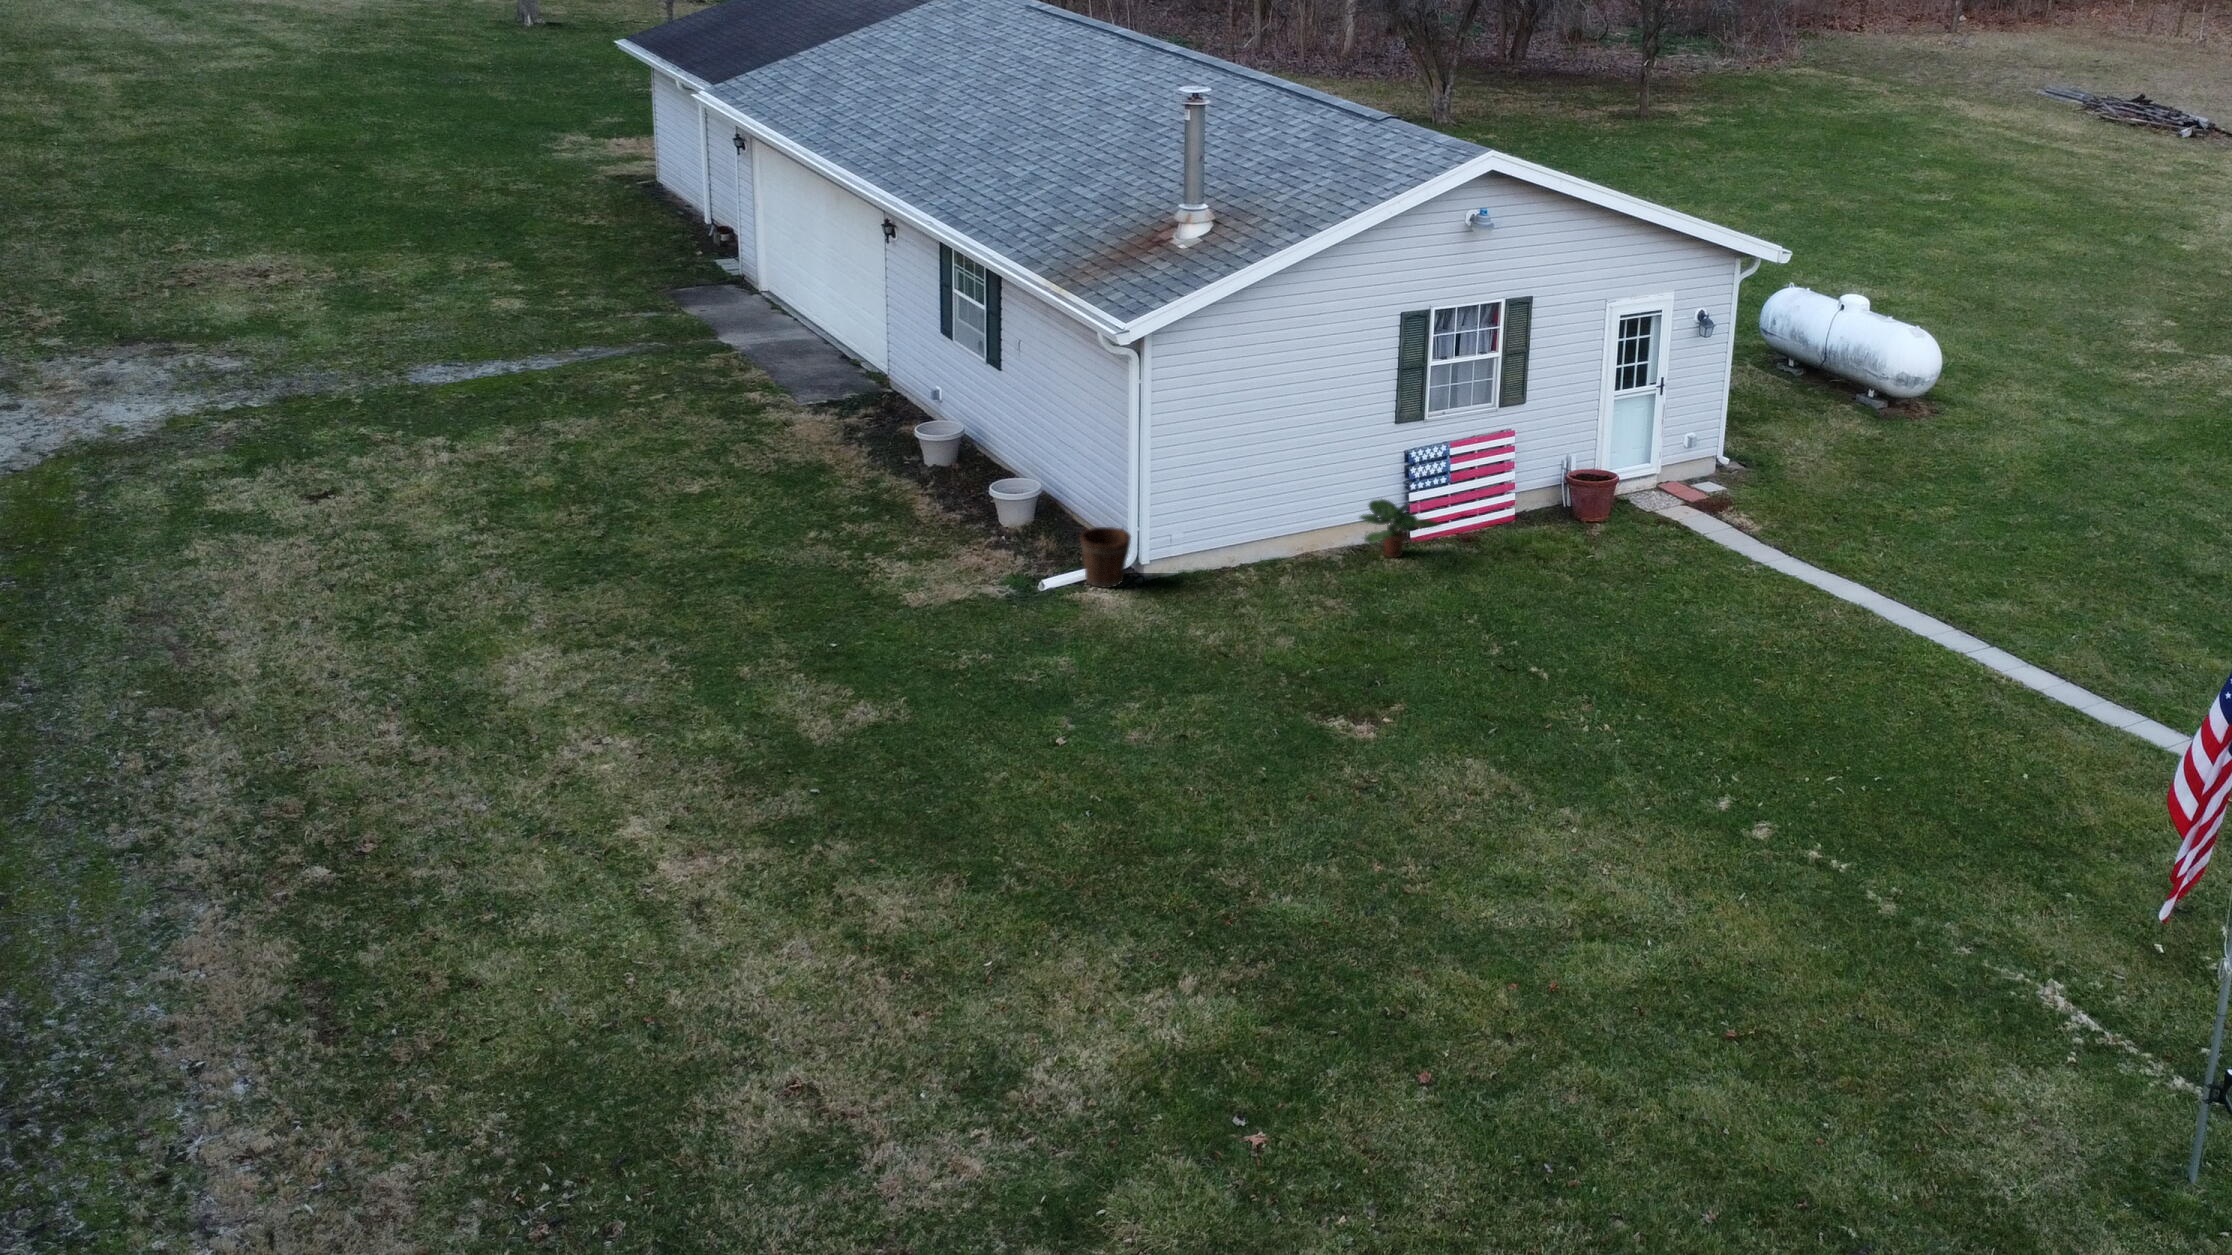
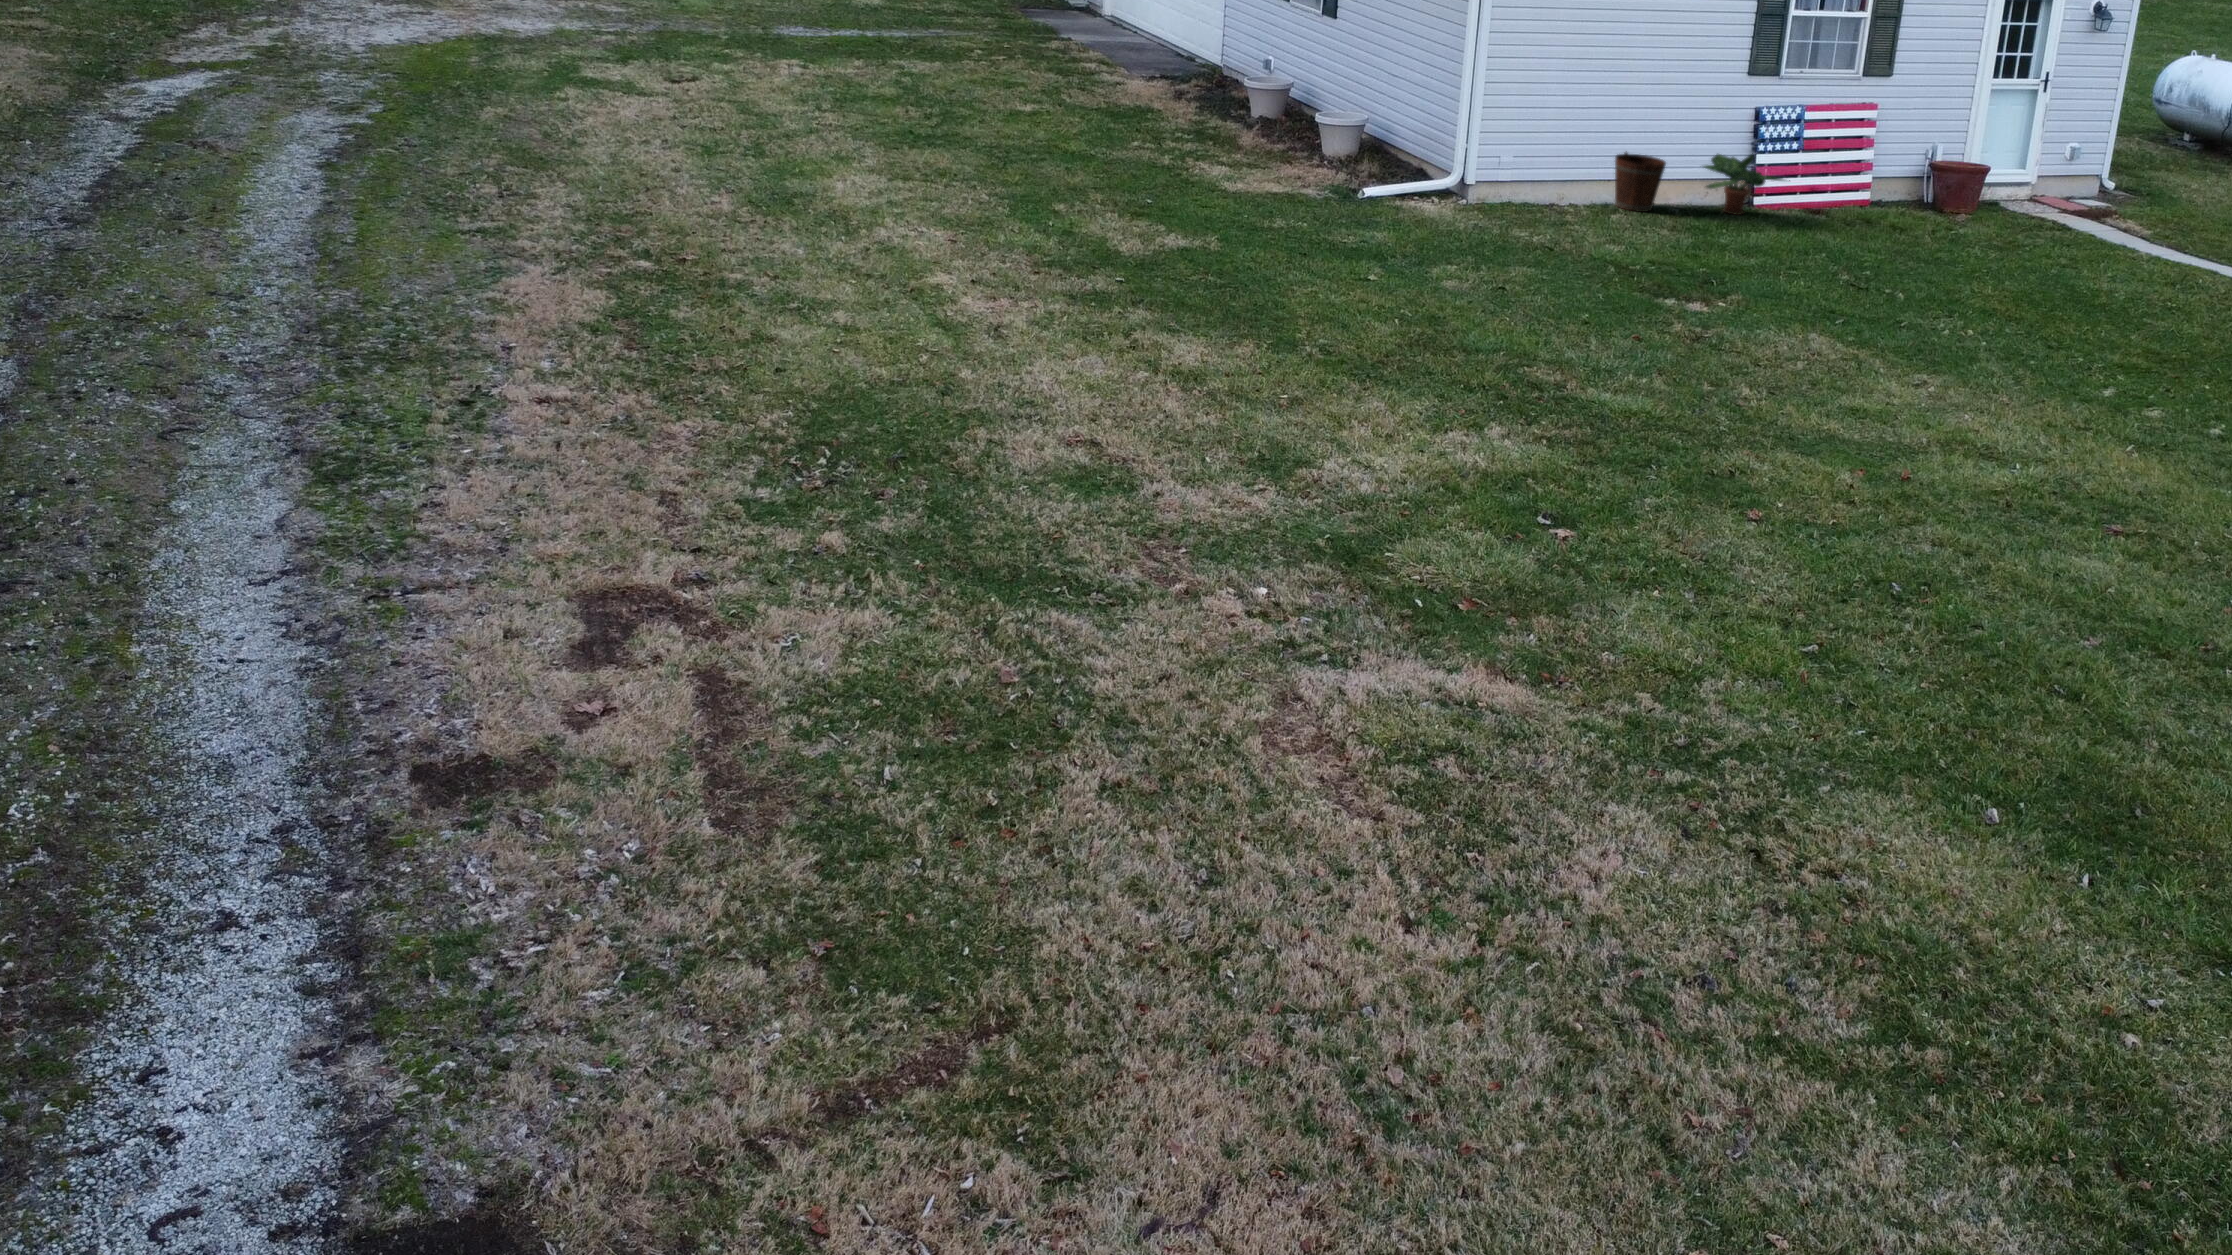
bucket: present [1080,527,1131,588] -> present [1615,151,1666,212]

